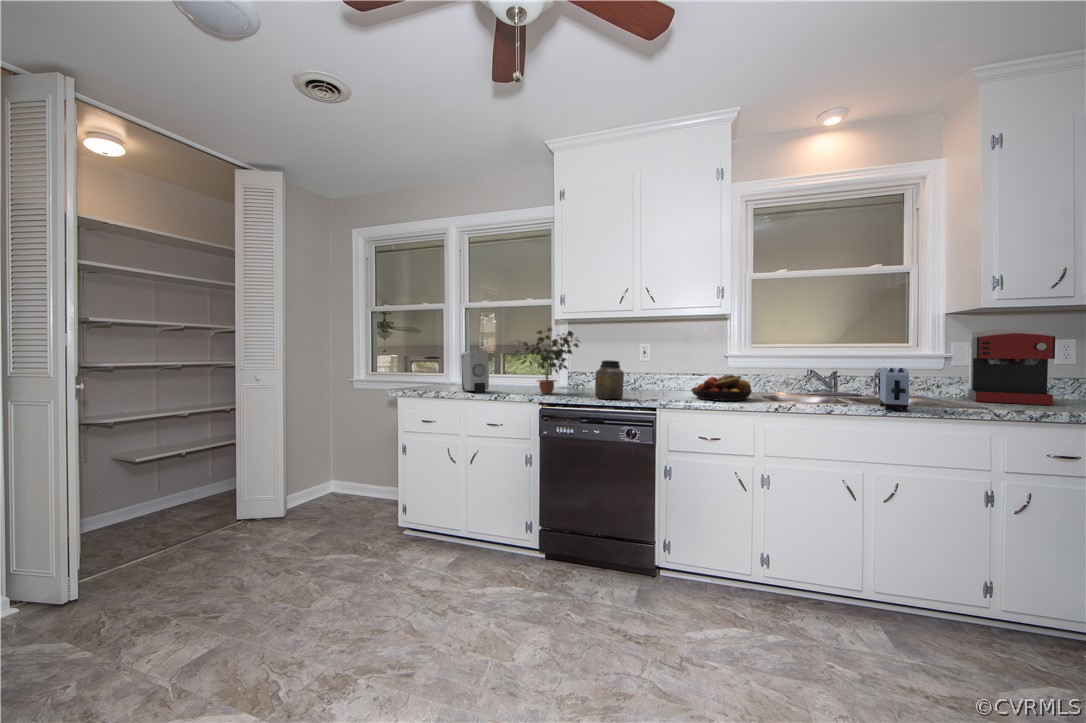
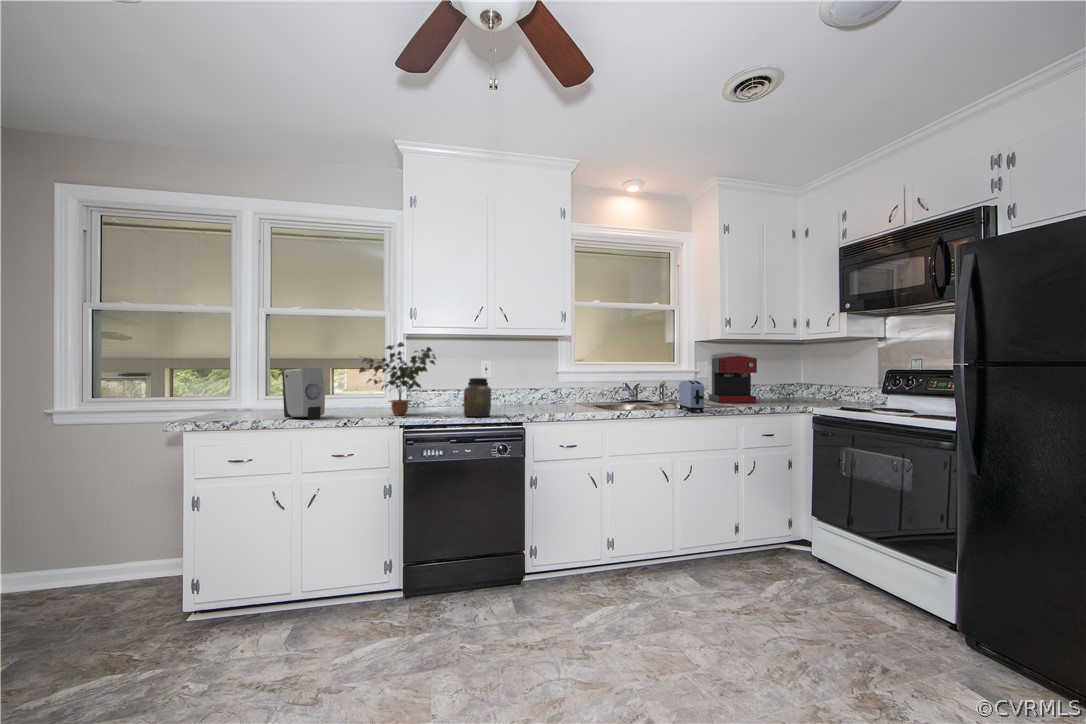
fruit bowl: present [692,375,752,401] -> none [545,389,594,412]

